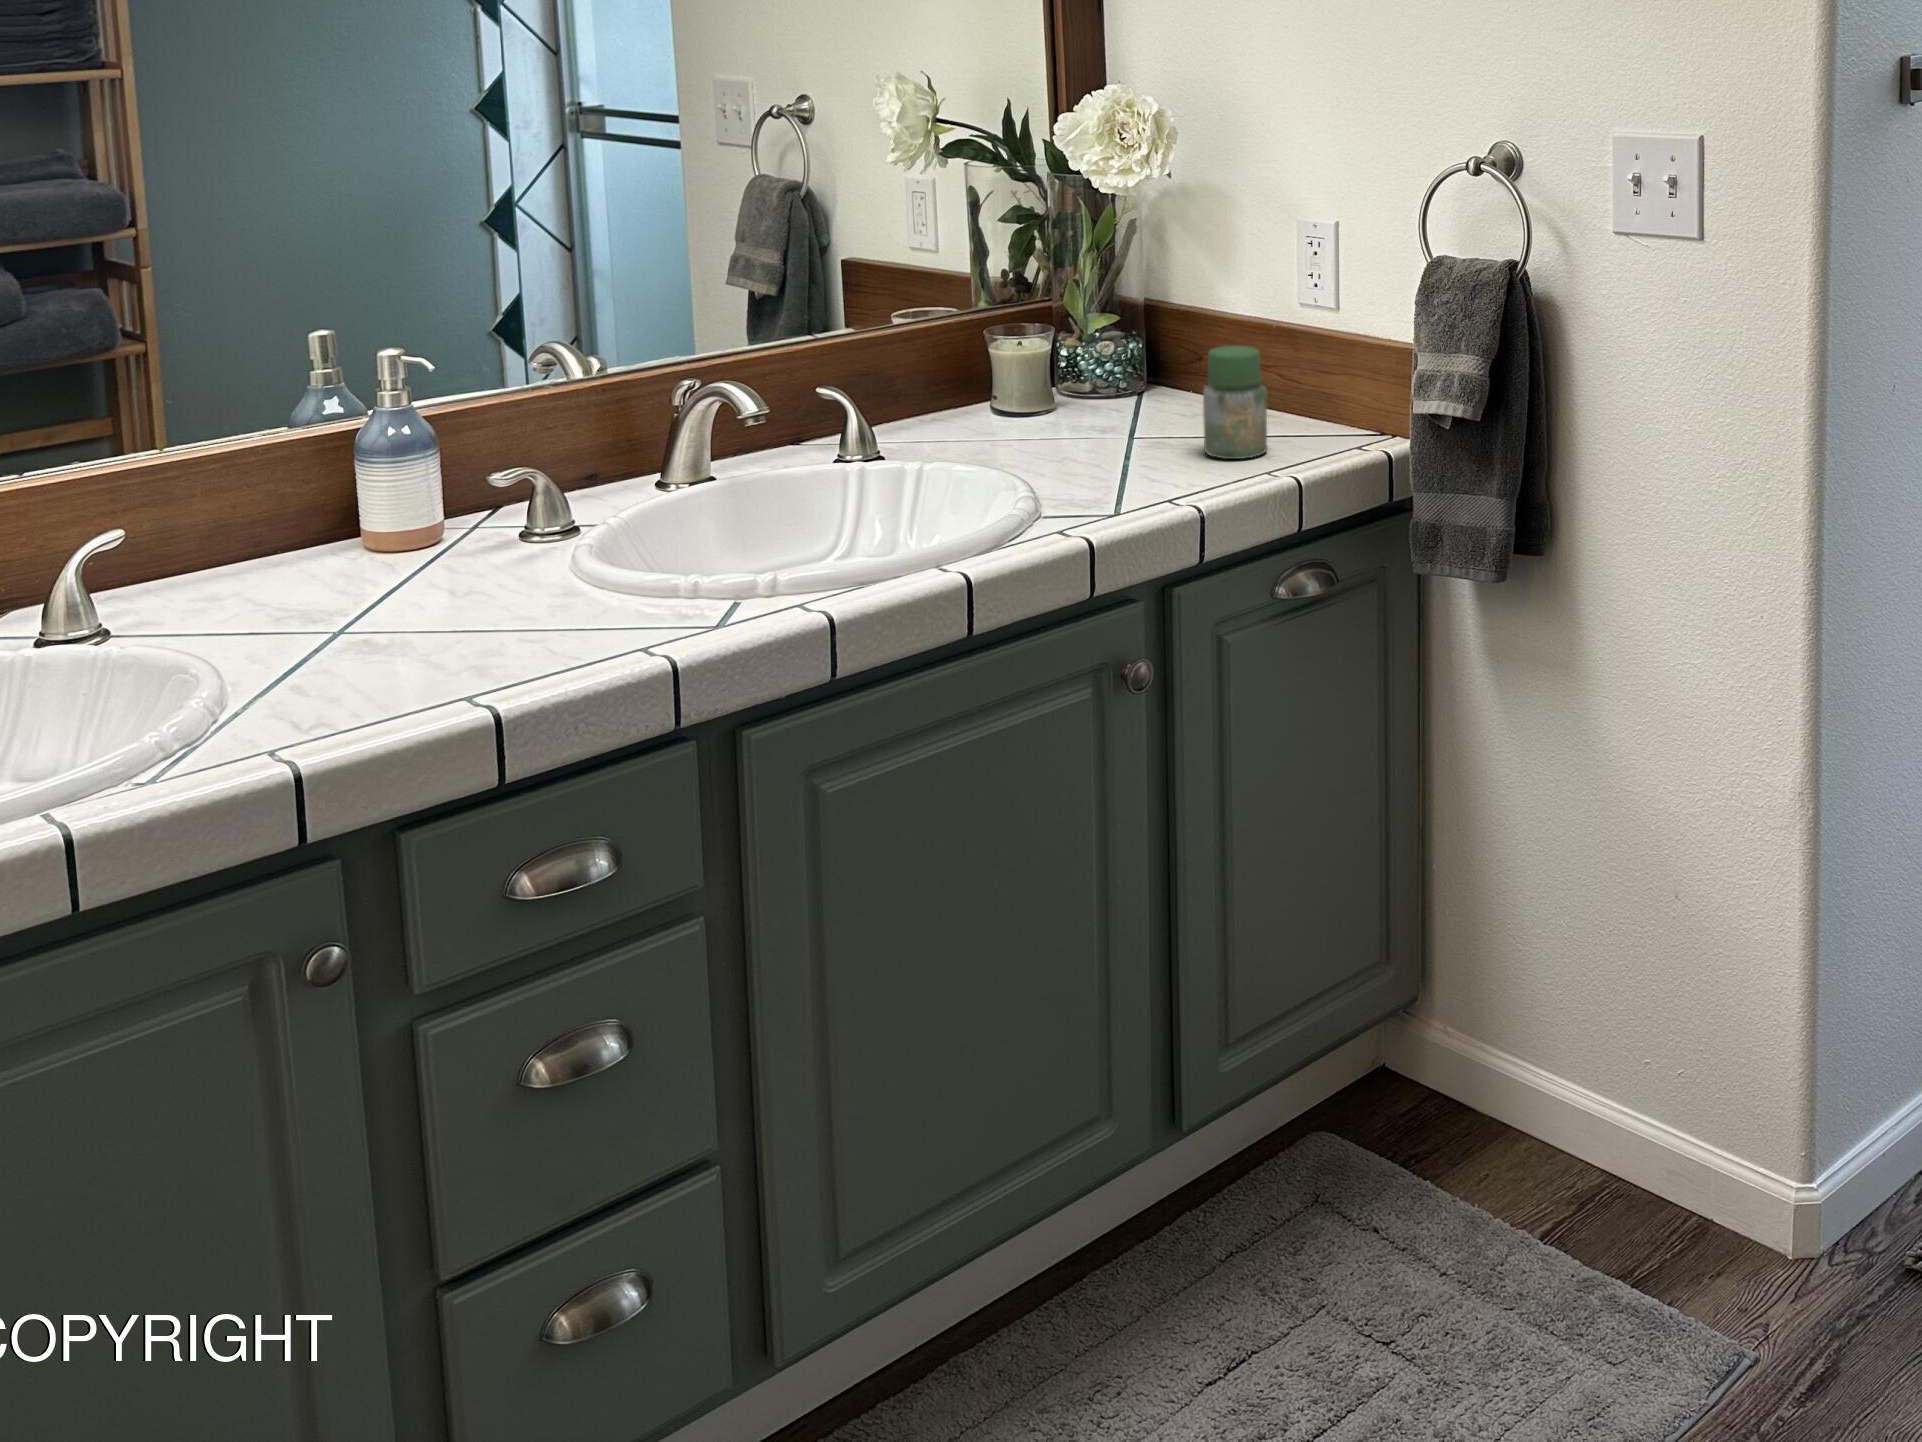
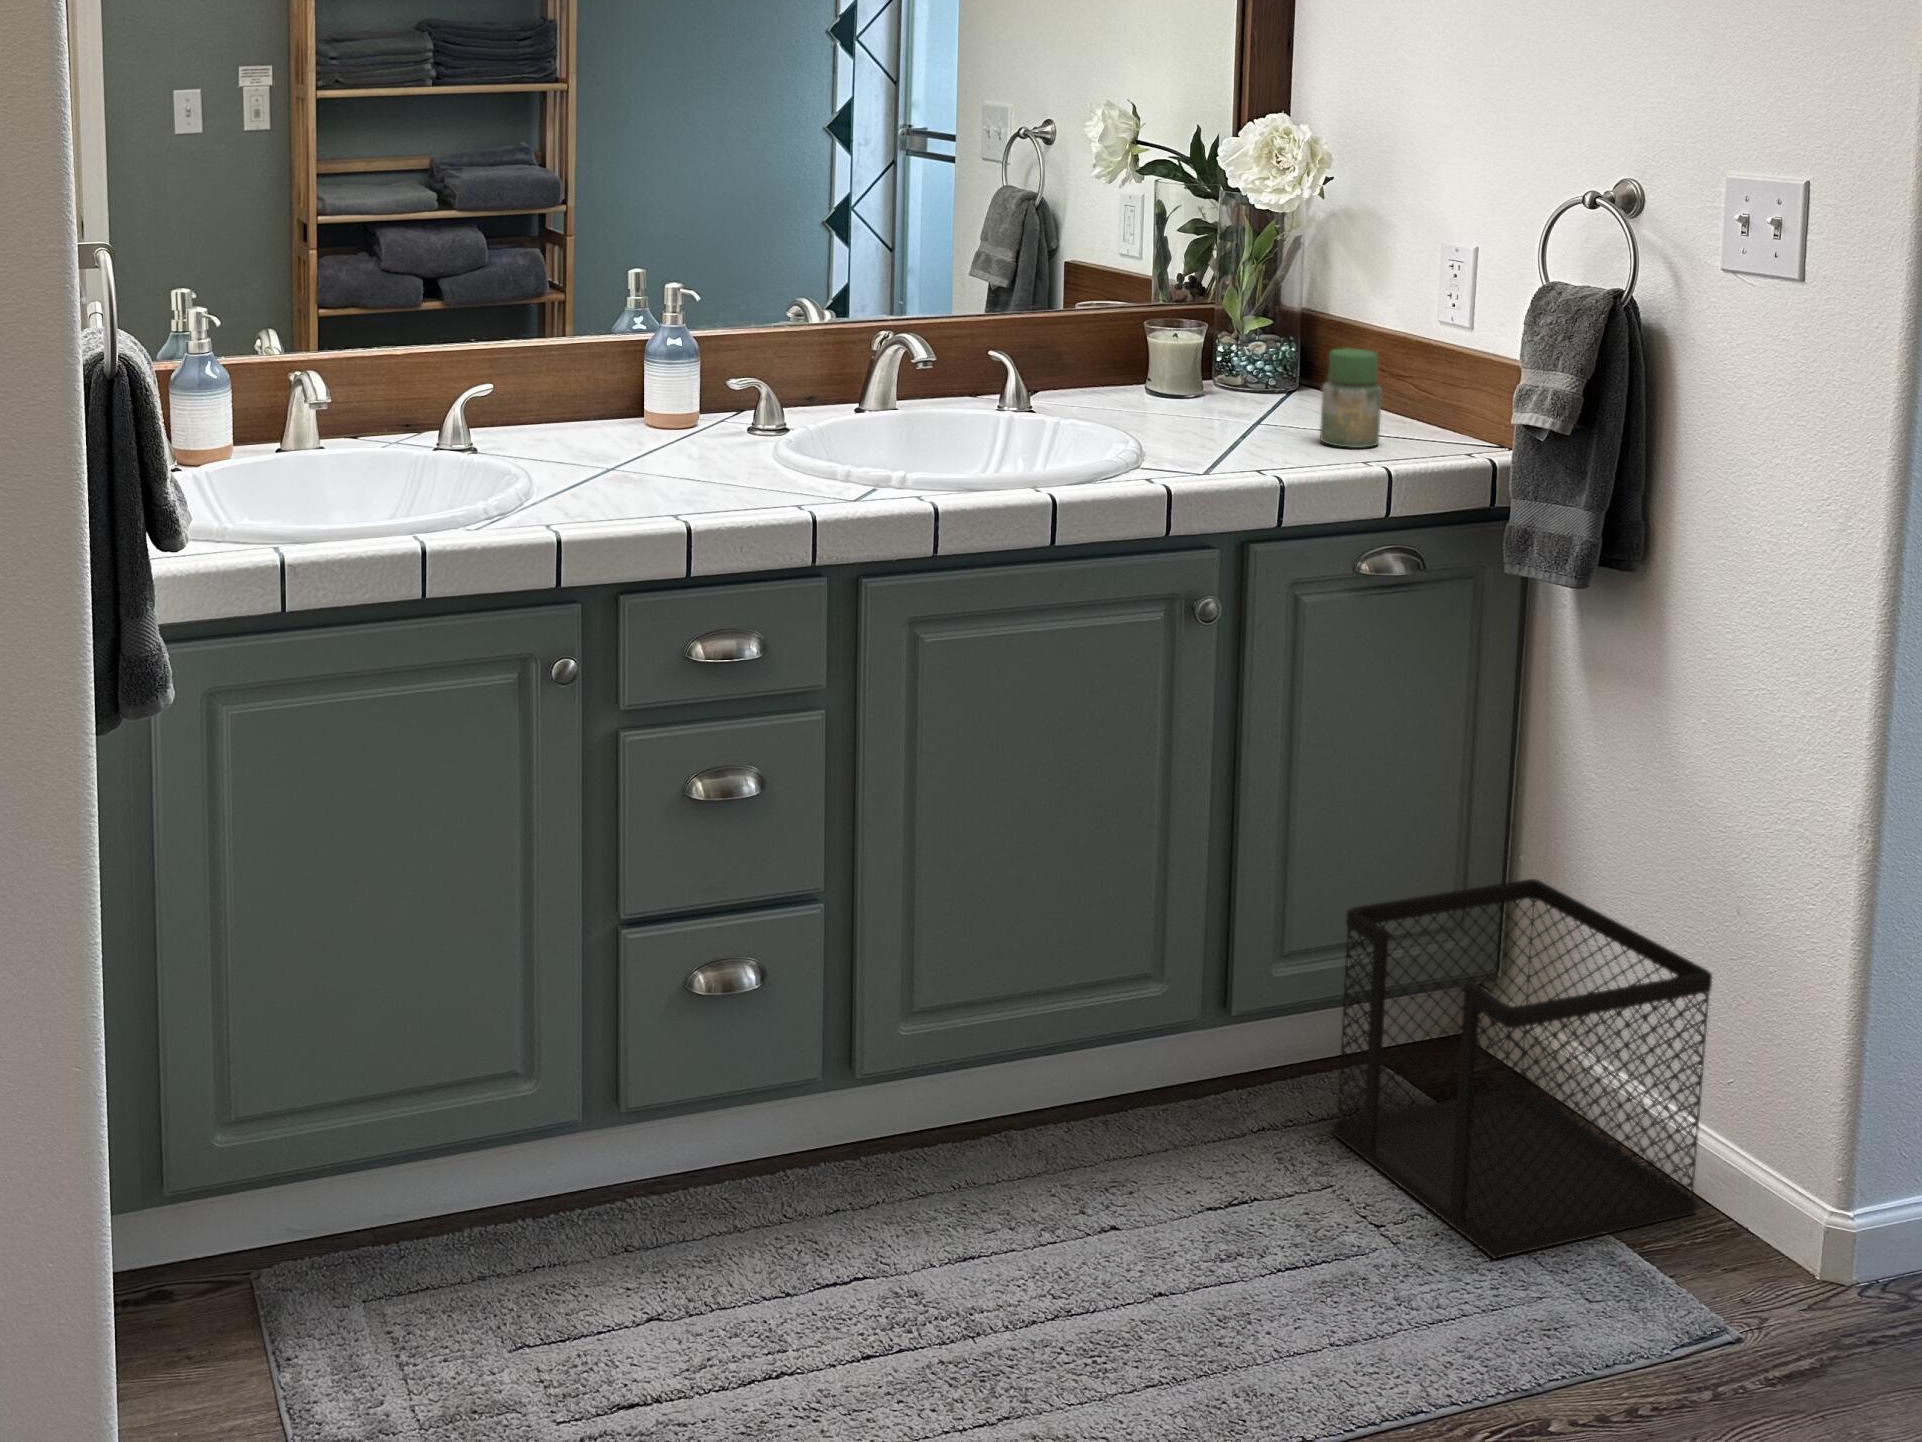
wastebasket: none [1302,893,1669,1345] -> present [1333,879,1712,1258]

